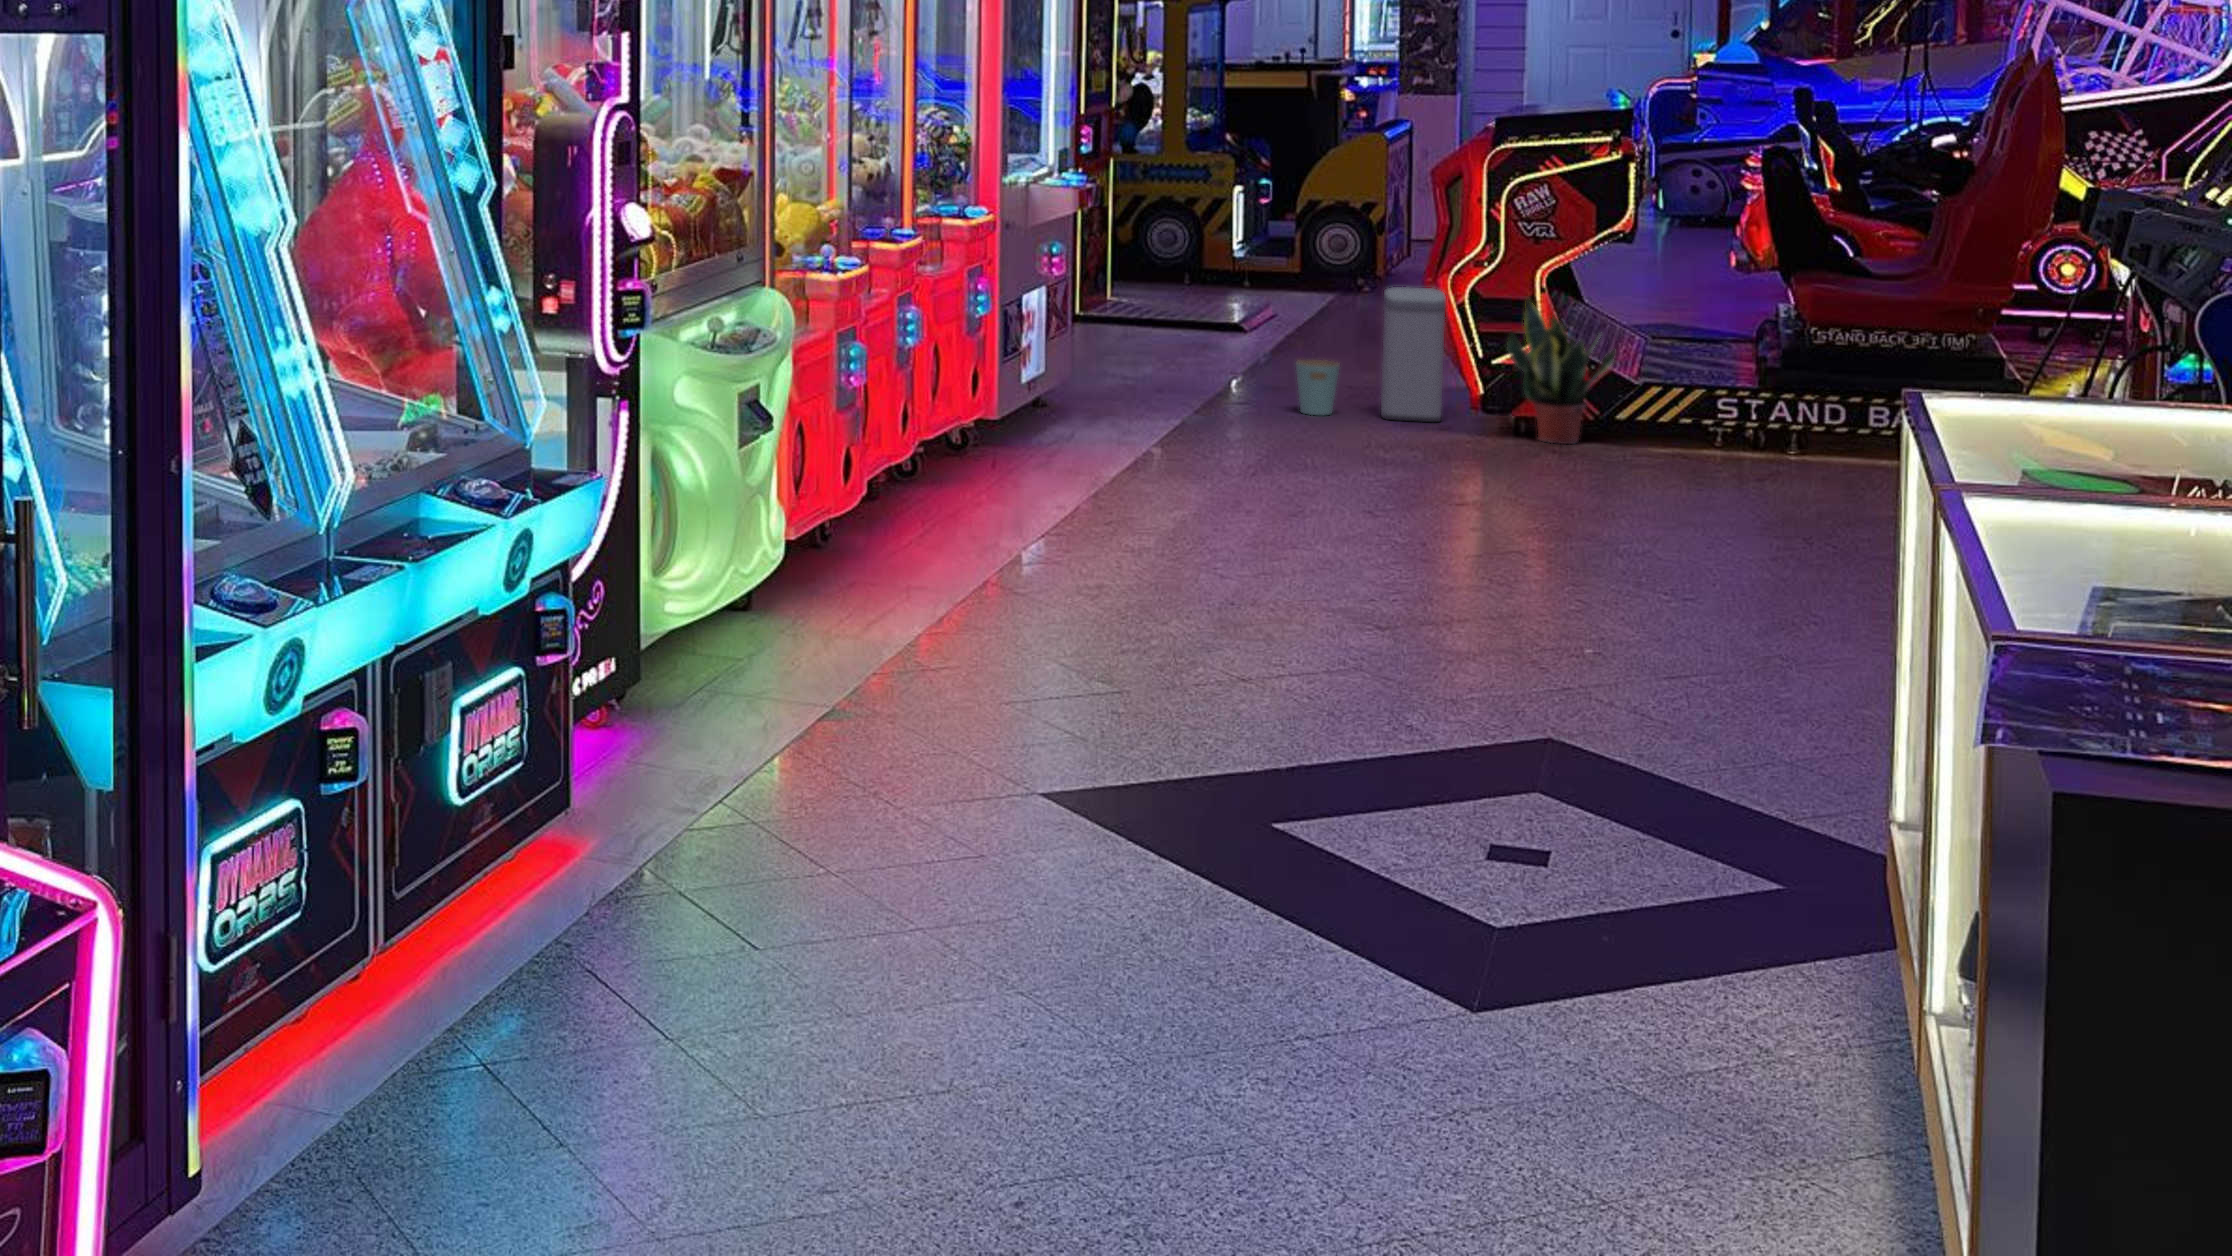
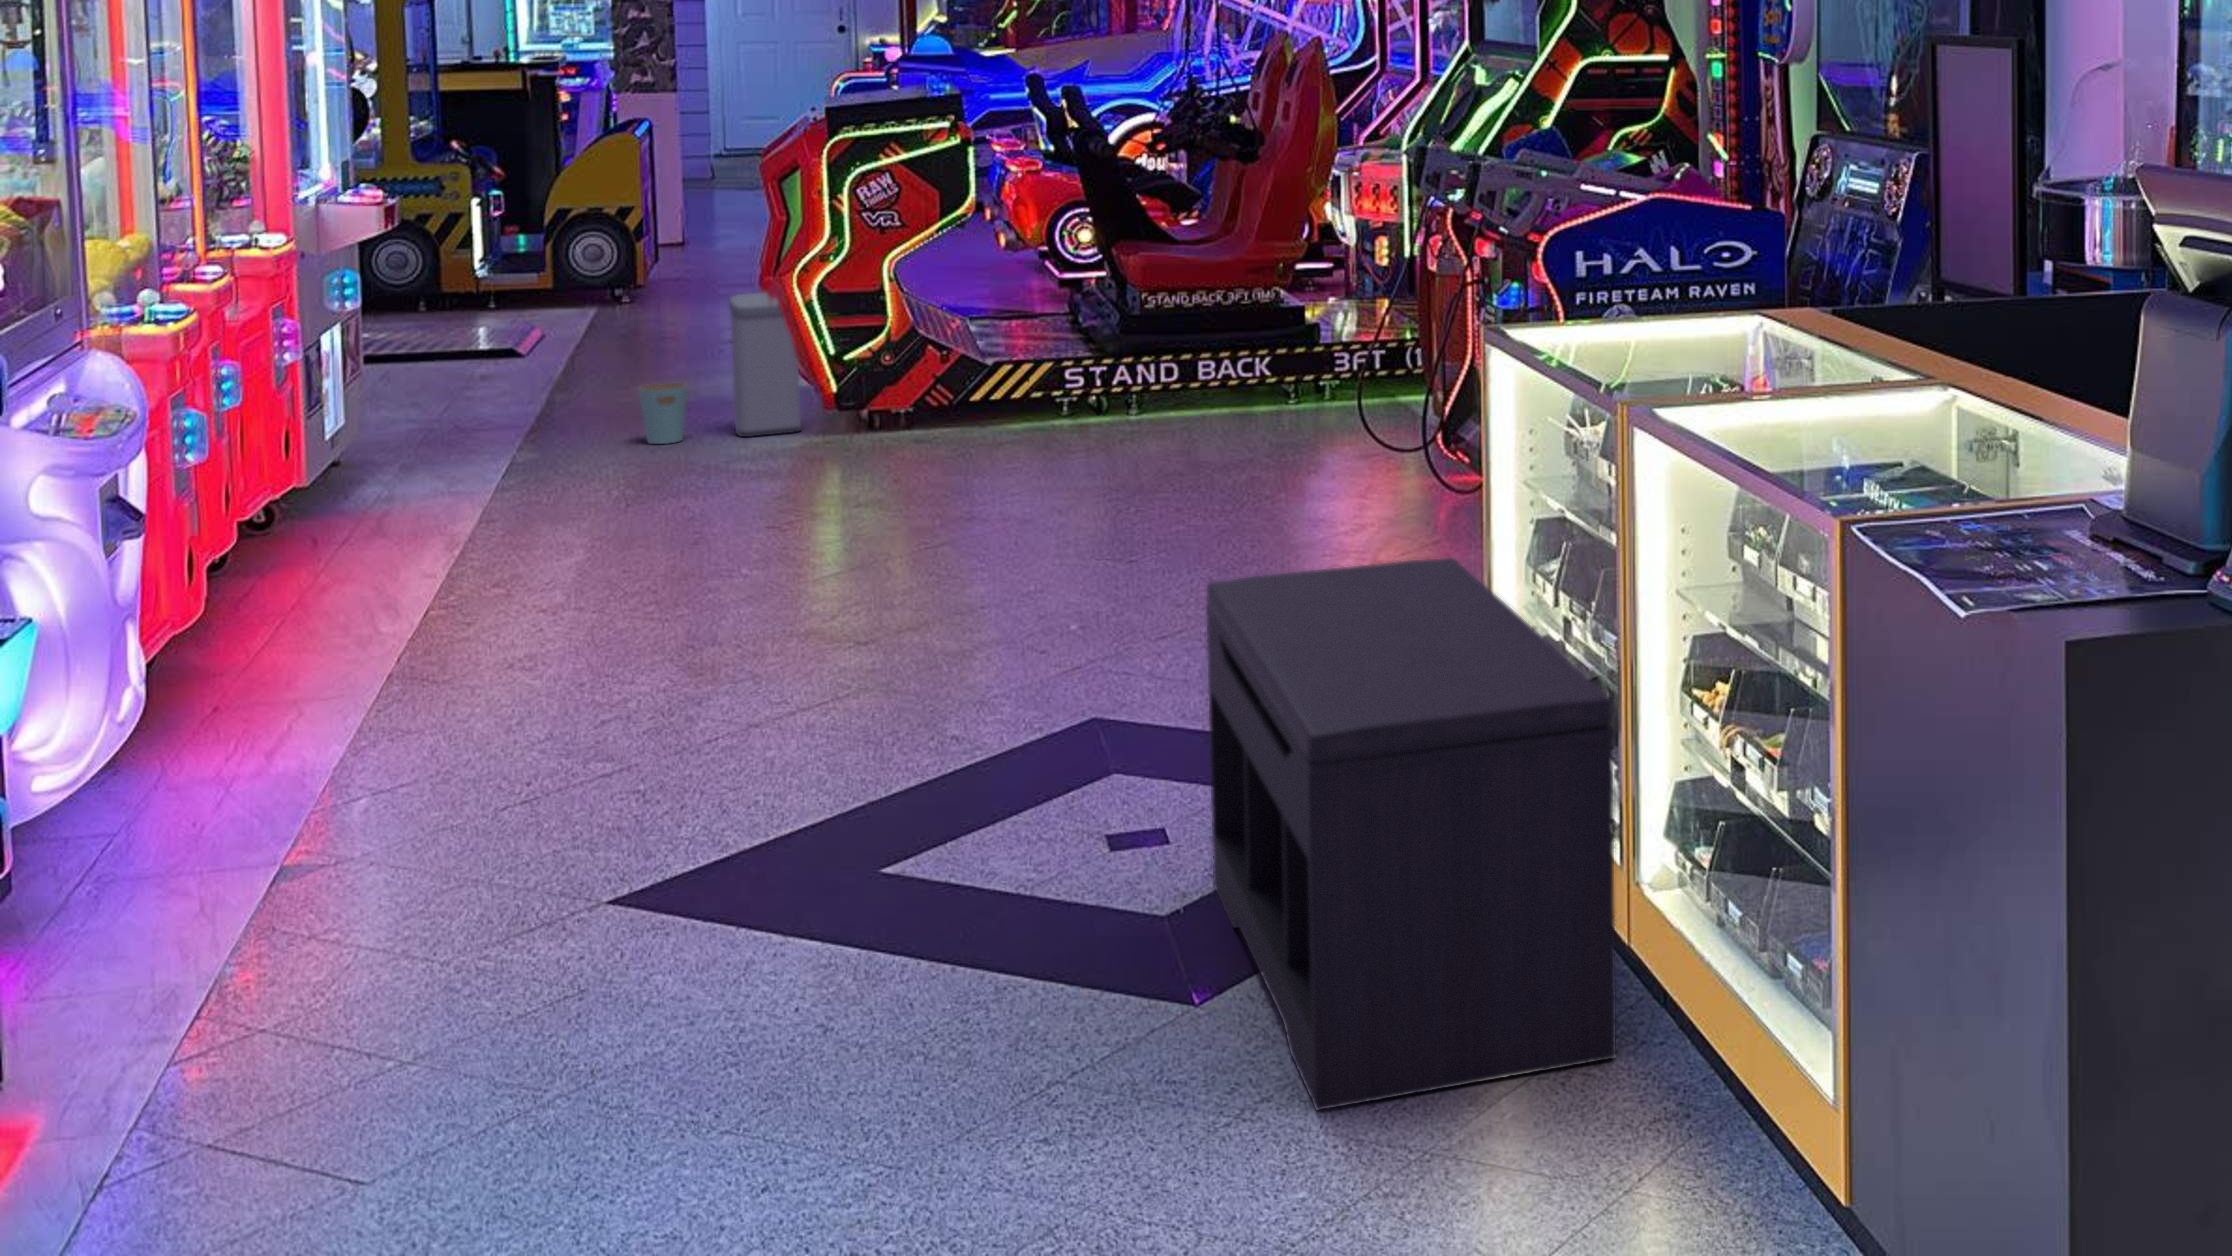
potted plant: present [1508,300,1615,444] -> none [868,289,974,435]
bench: none [1524,619,1905,1220] -> present [1206,558,1616,1110]

